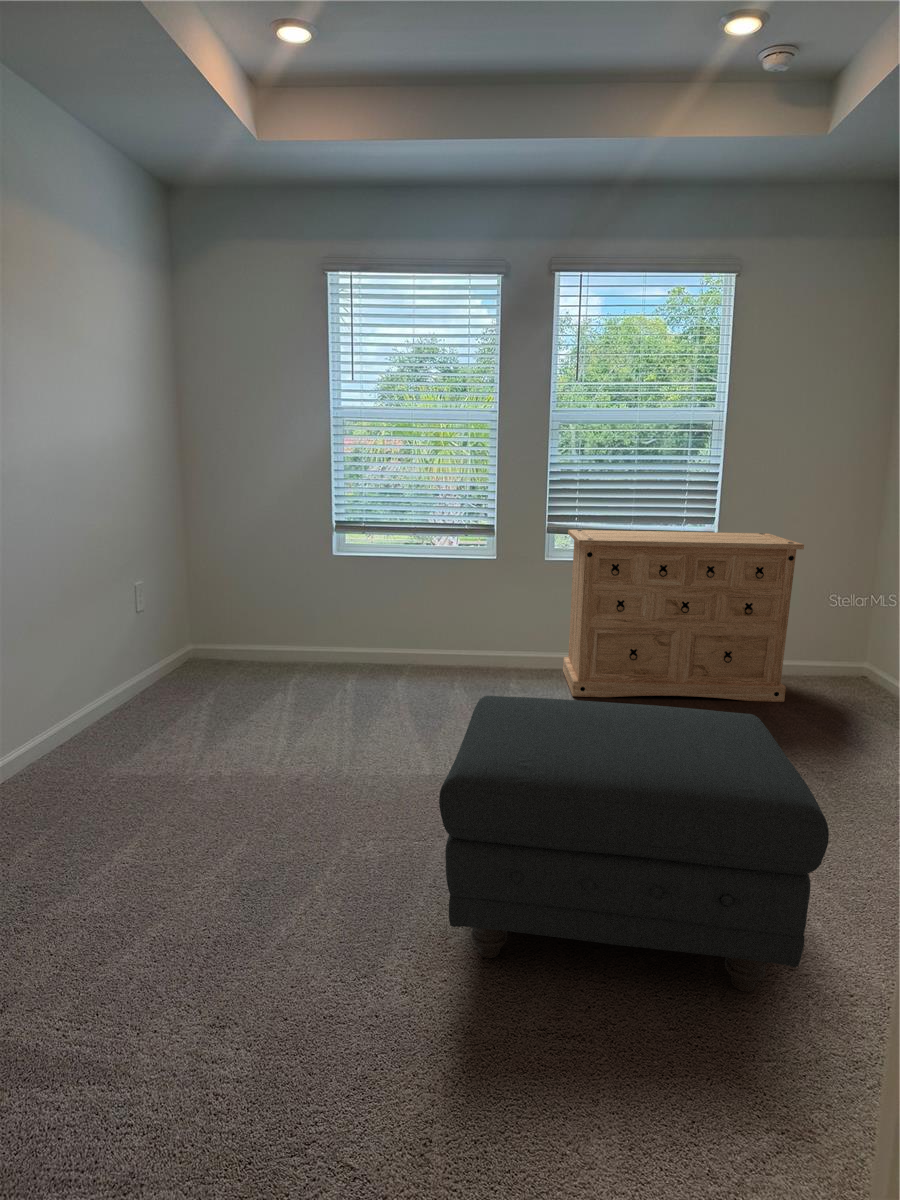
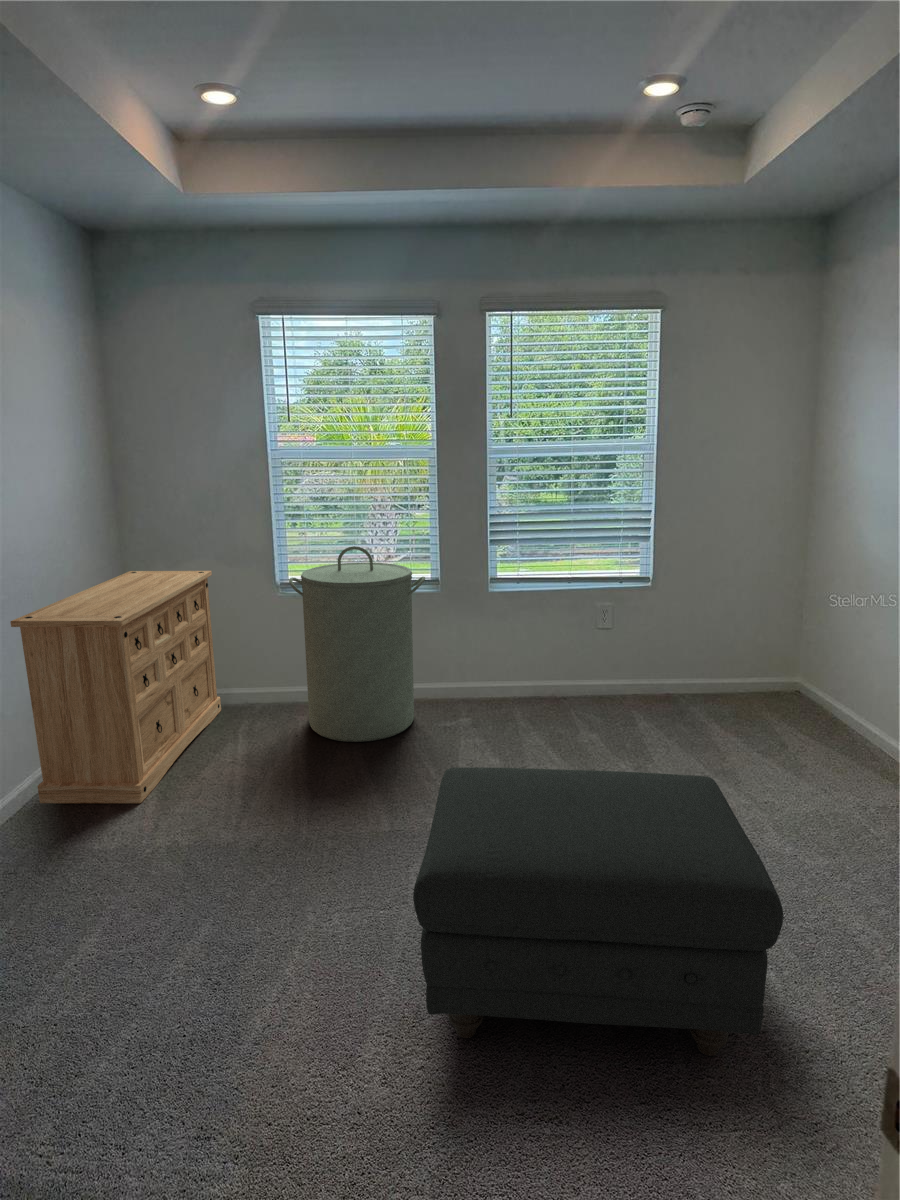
laundry hamper: none [334,504,470,699] -> present [289,546,425,742]
dresser: present [563,530,804,702] -> present [10,571,221,803]

